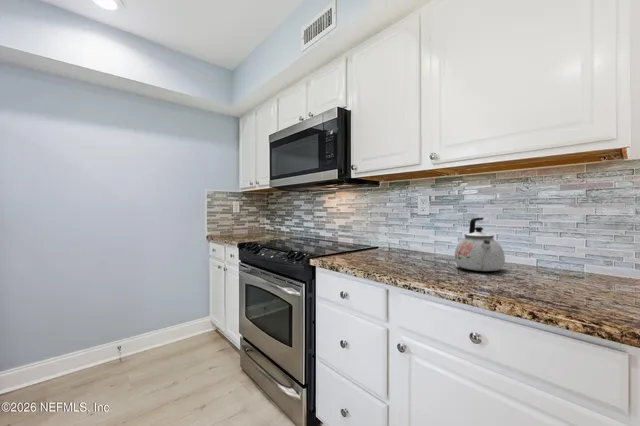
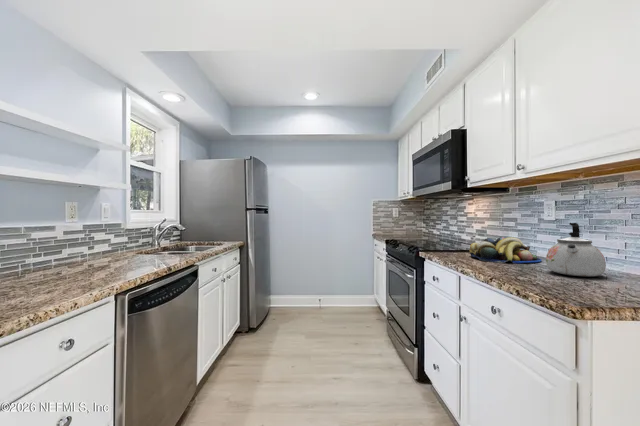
fruit bowl: none [360,233,427,263] -> present [469,237,542,263]

